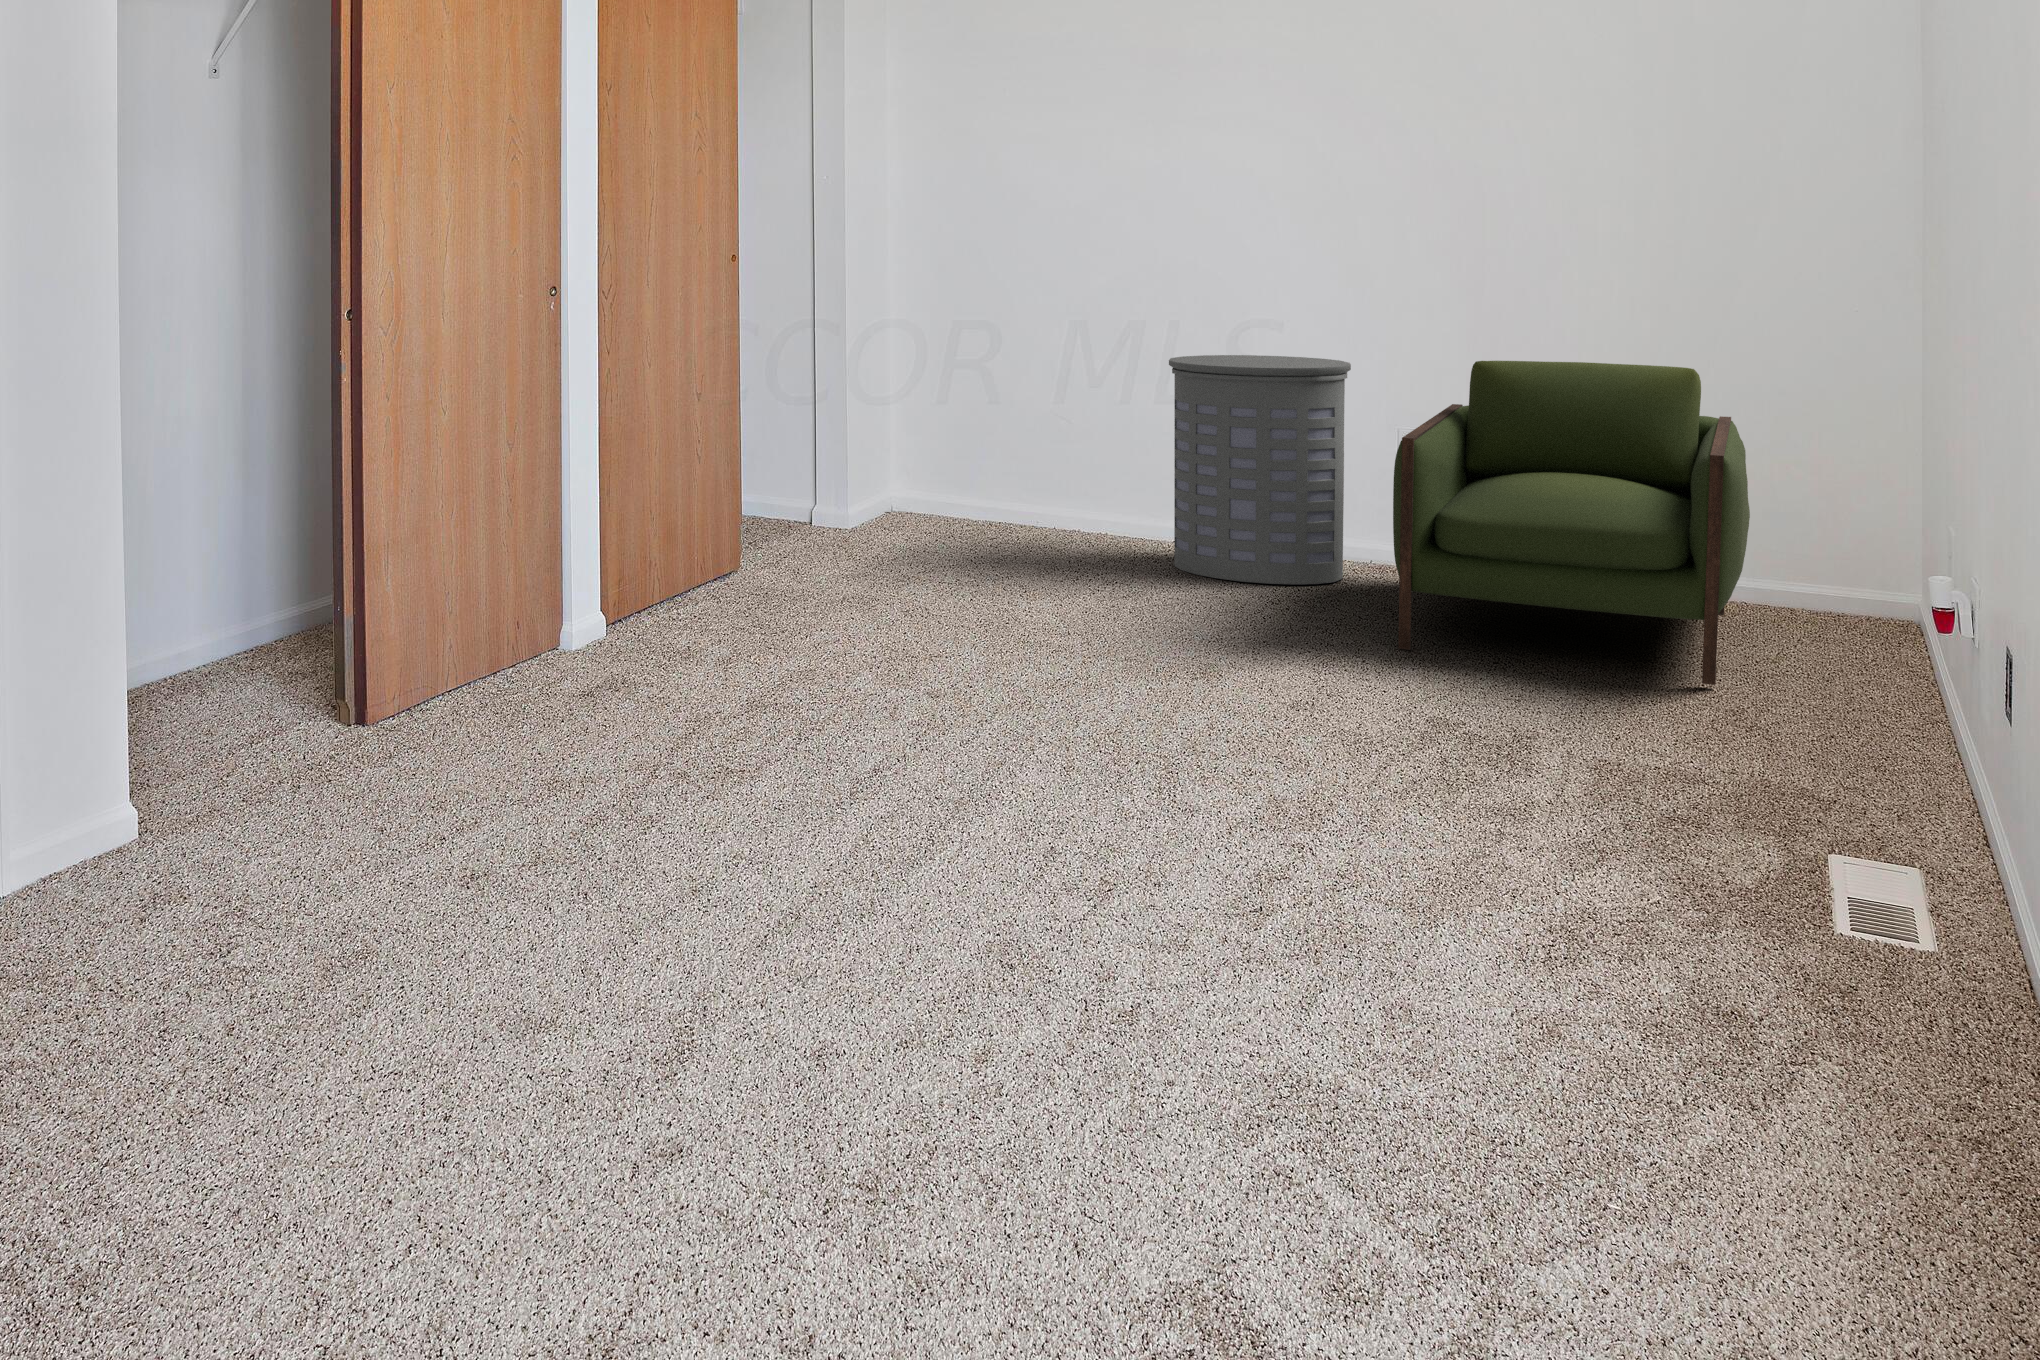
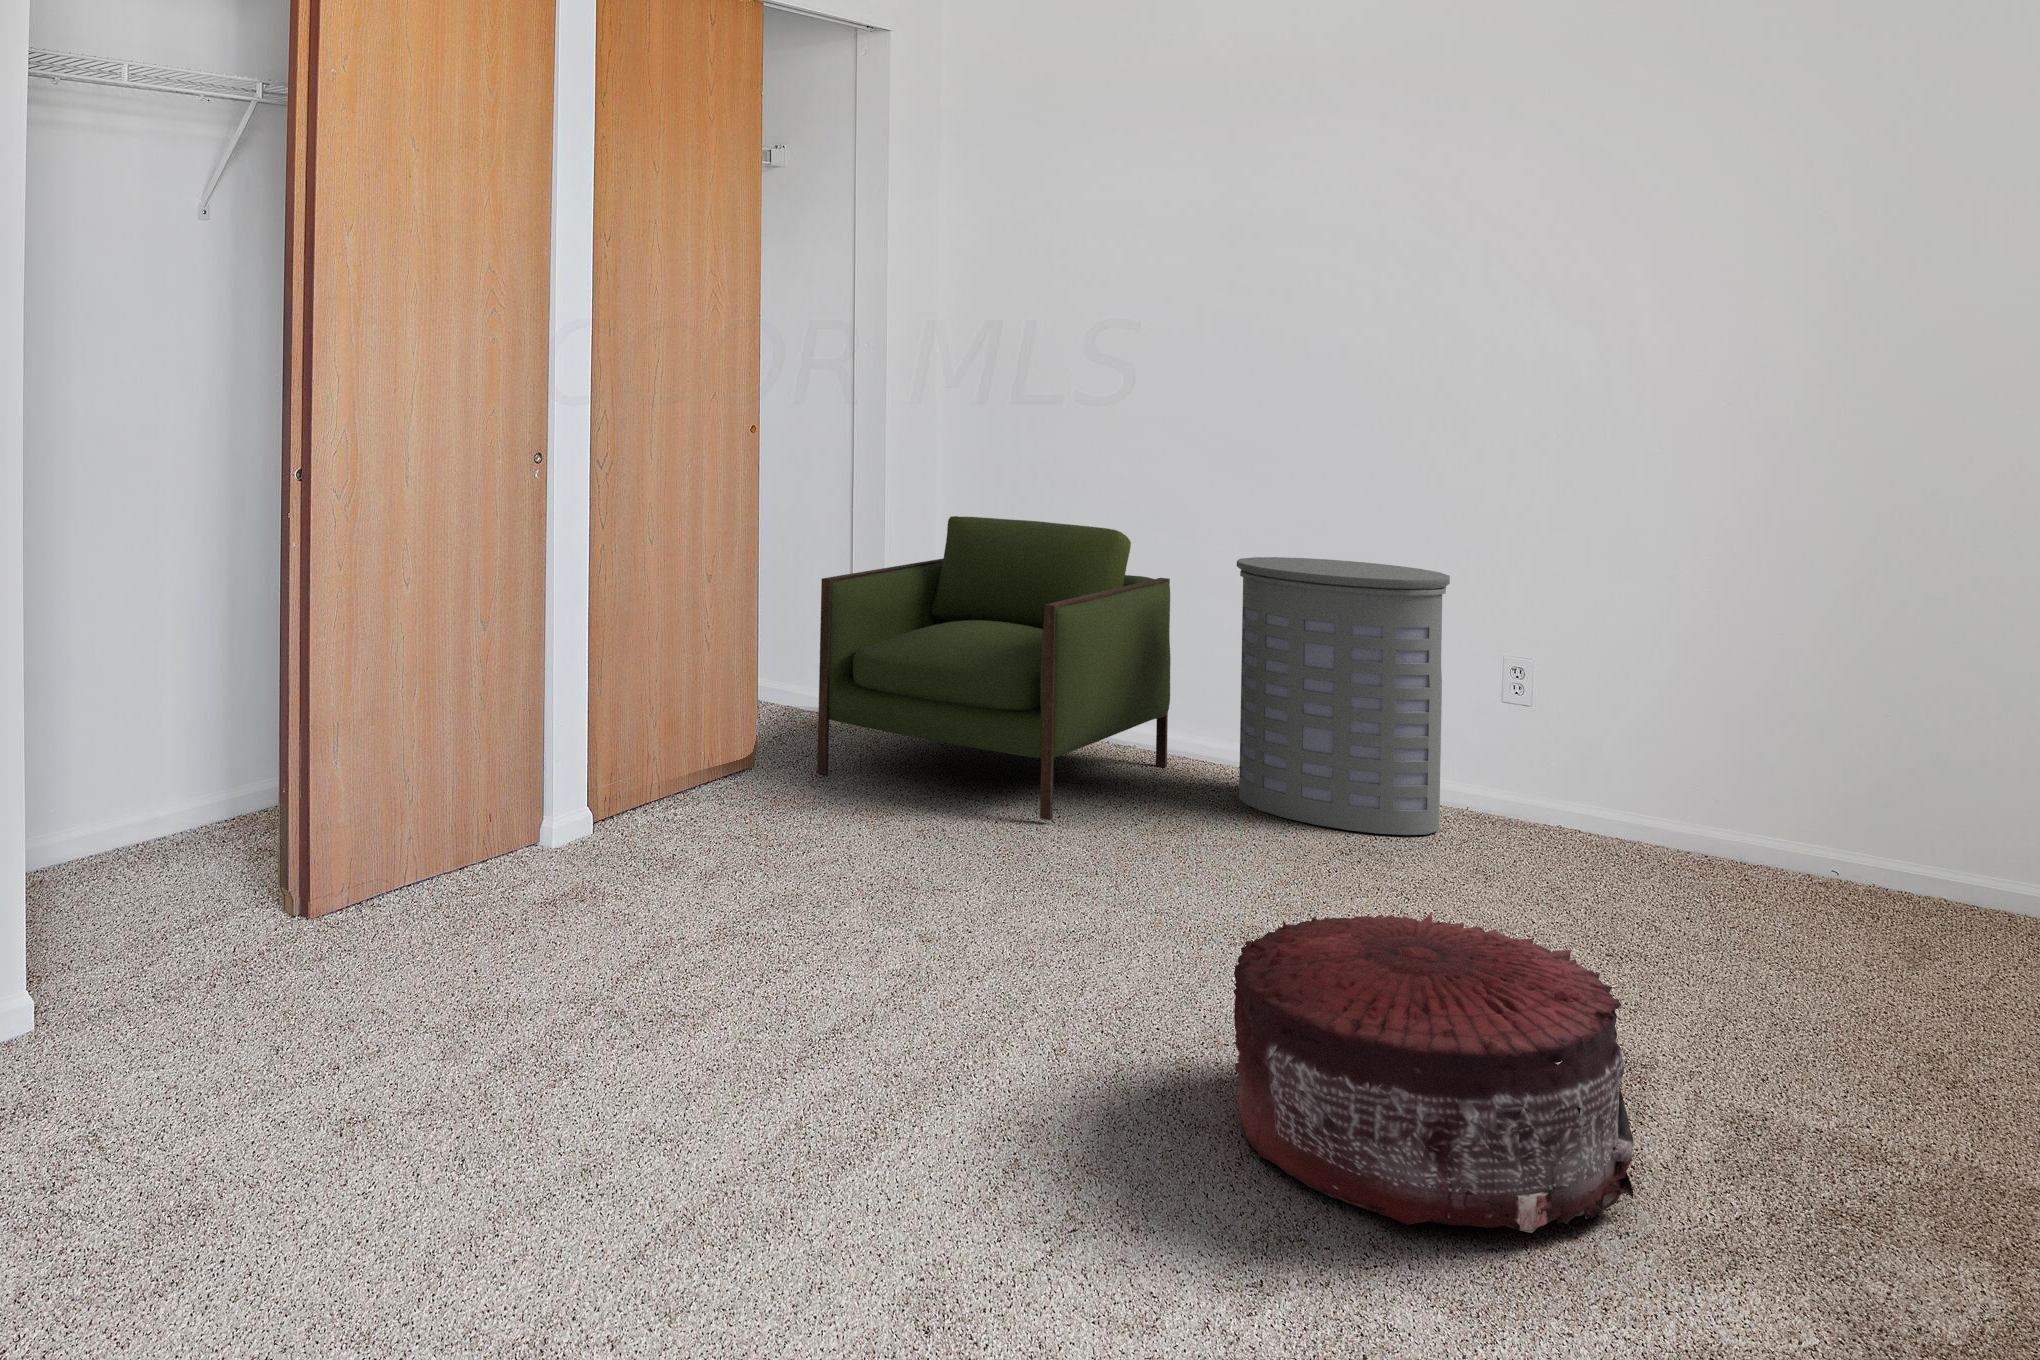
armchair: present [1393,361,1750,685] -> present [817,516,1171,820]
pouf: none [1216,628,1527,856] -> present [1234,913,1634,1233]

